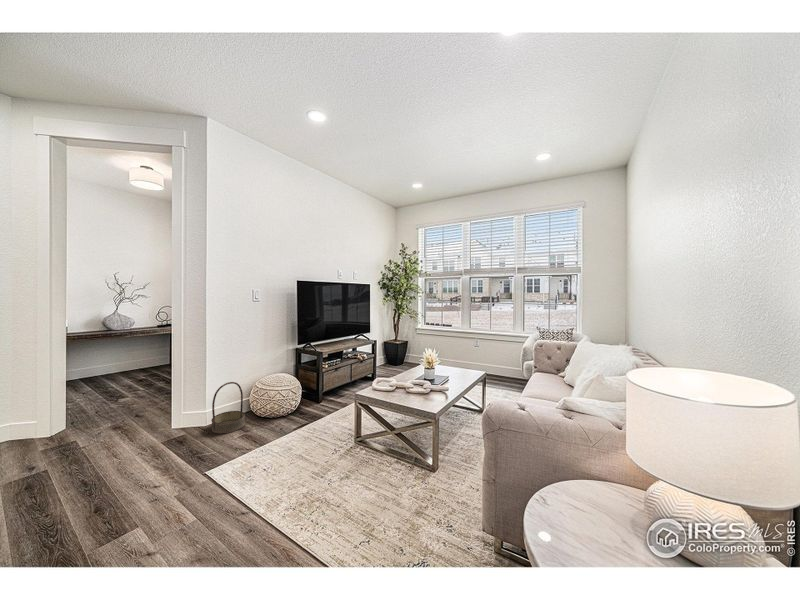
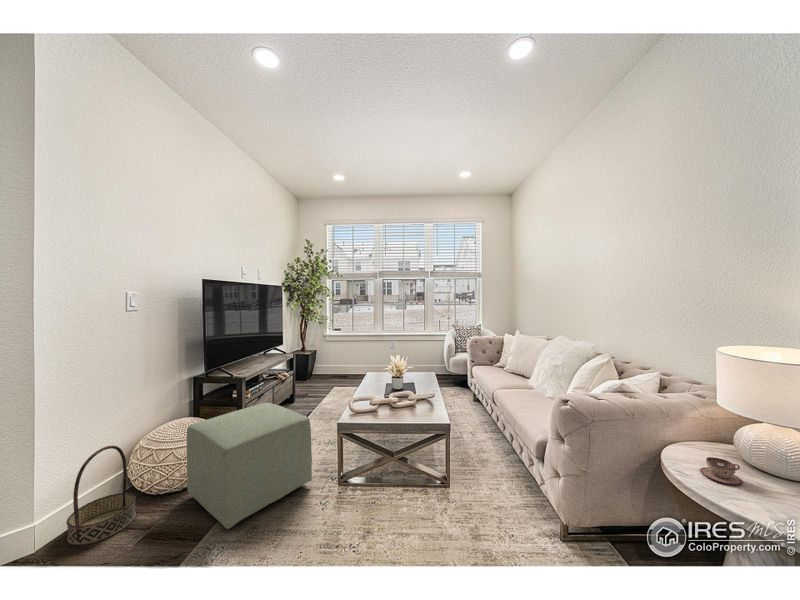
ottoman: none [271,373,340,447] -> present [187,403,312,529]
teacup: none [564,499,600,533] -> present [700,457,743,485]

